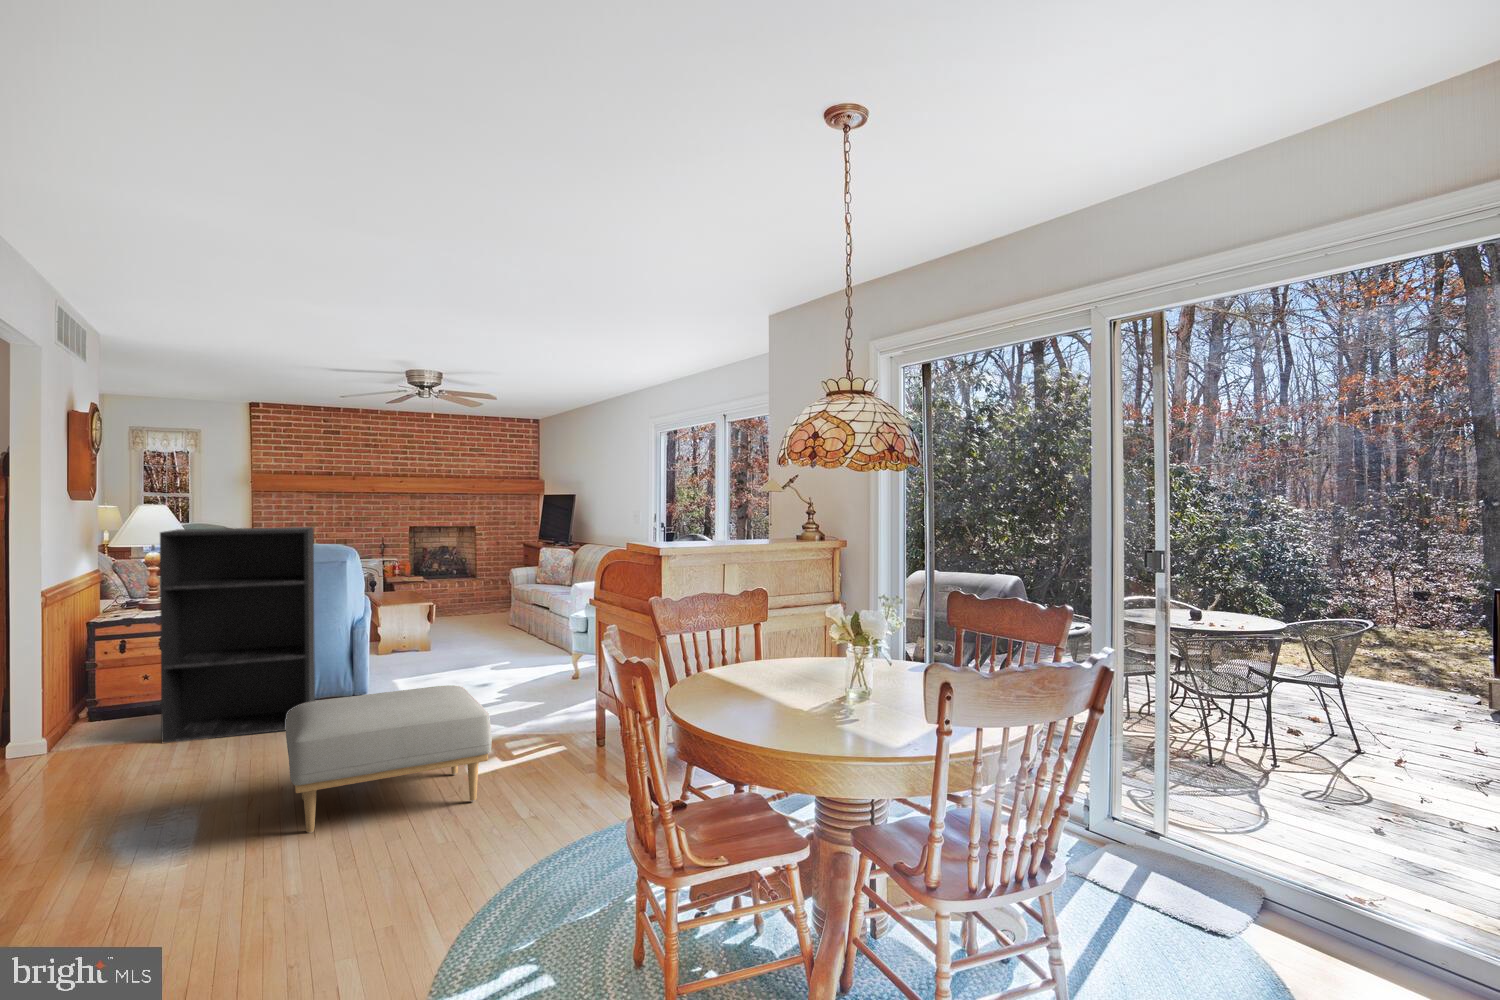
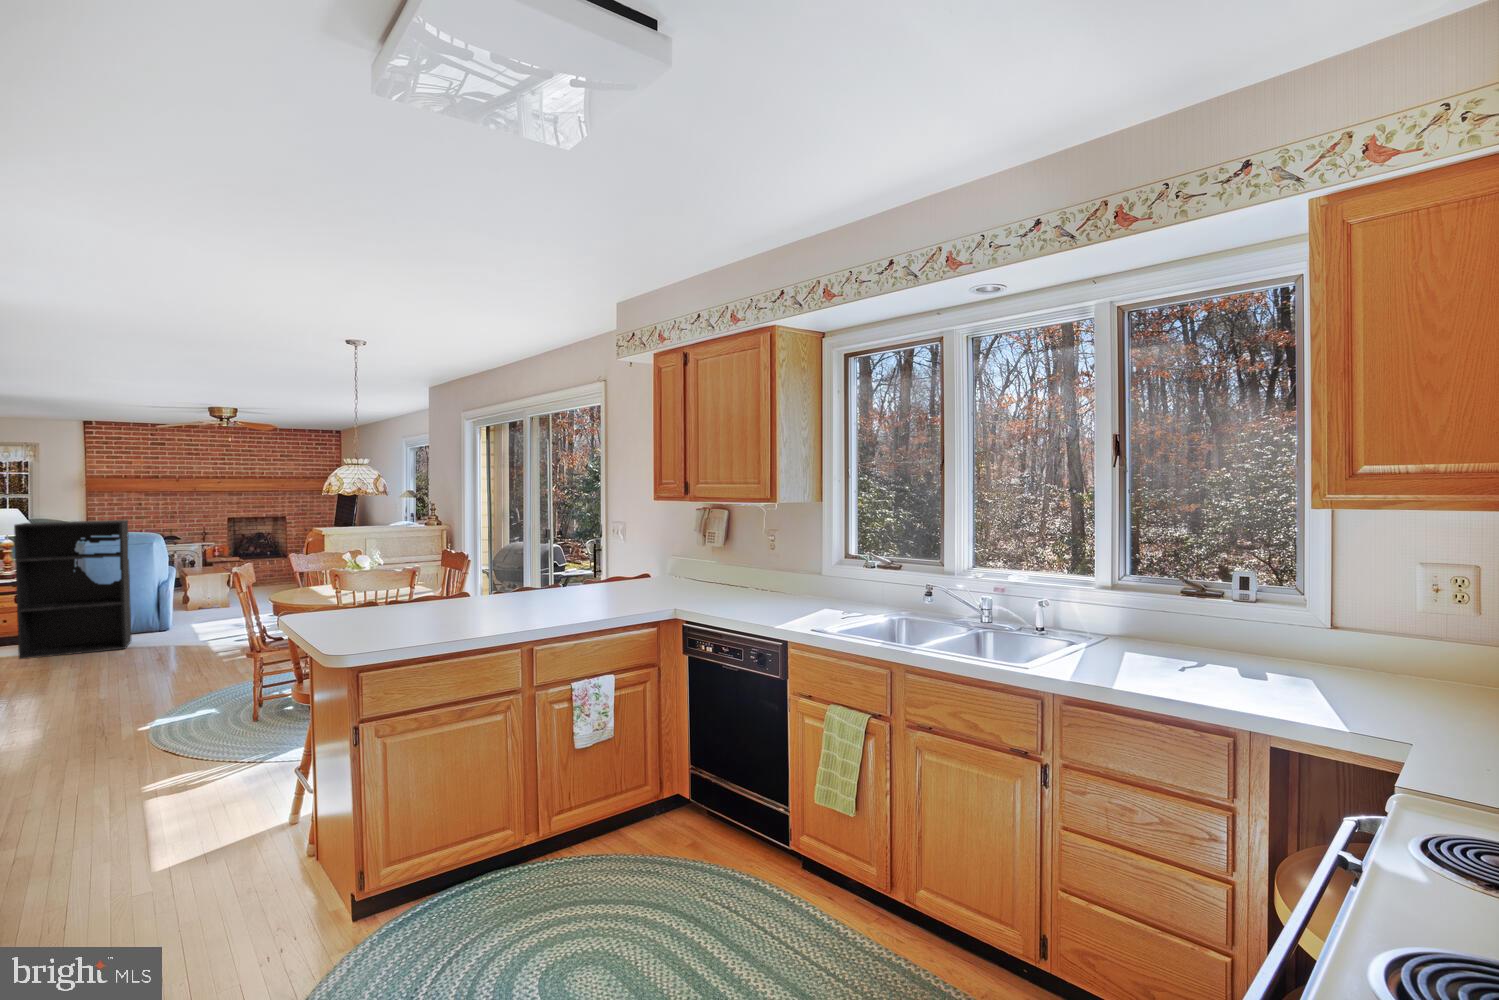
ottoman: present [286,685,492,833] -> none [102,612,232,688]

